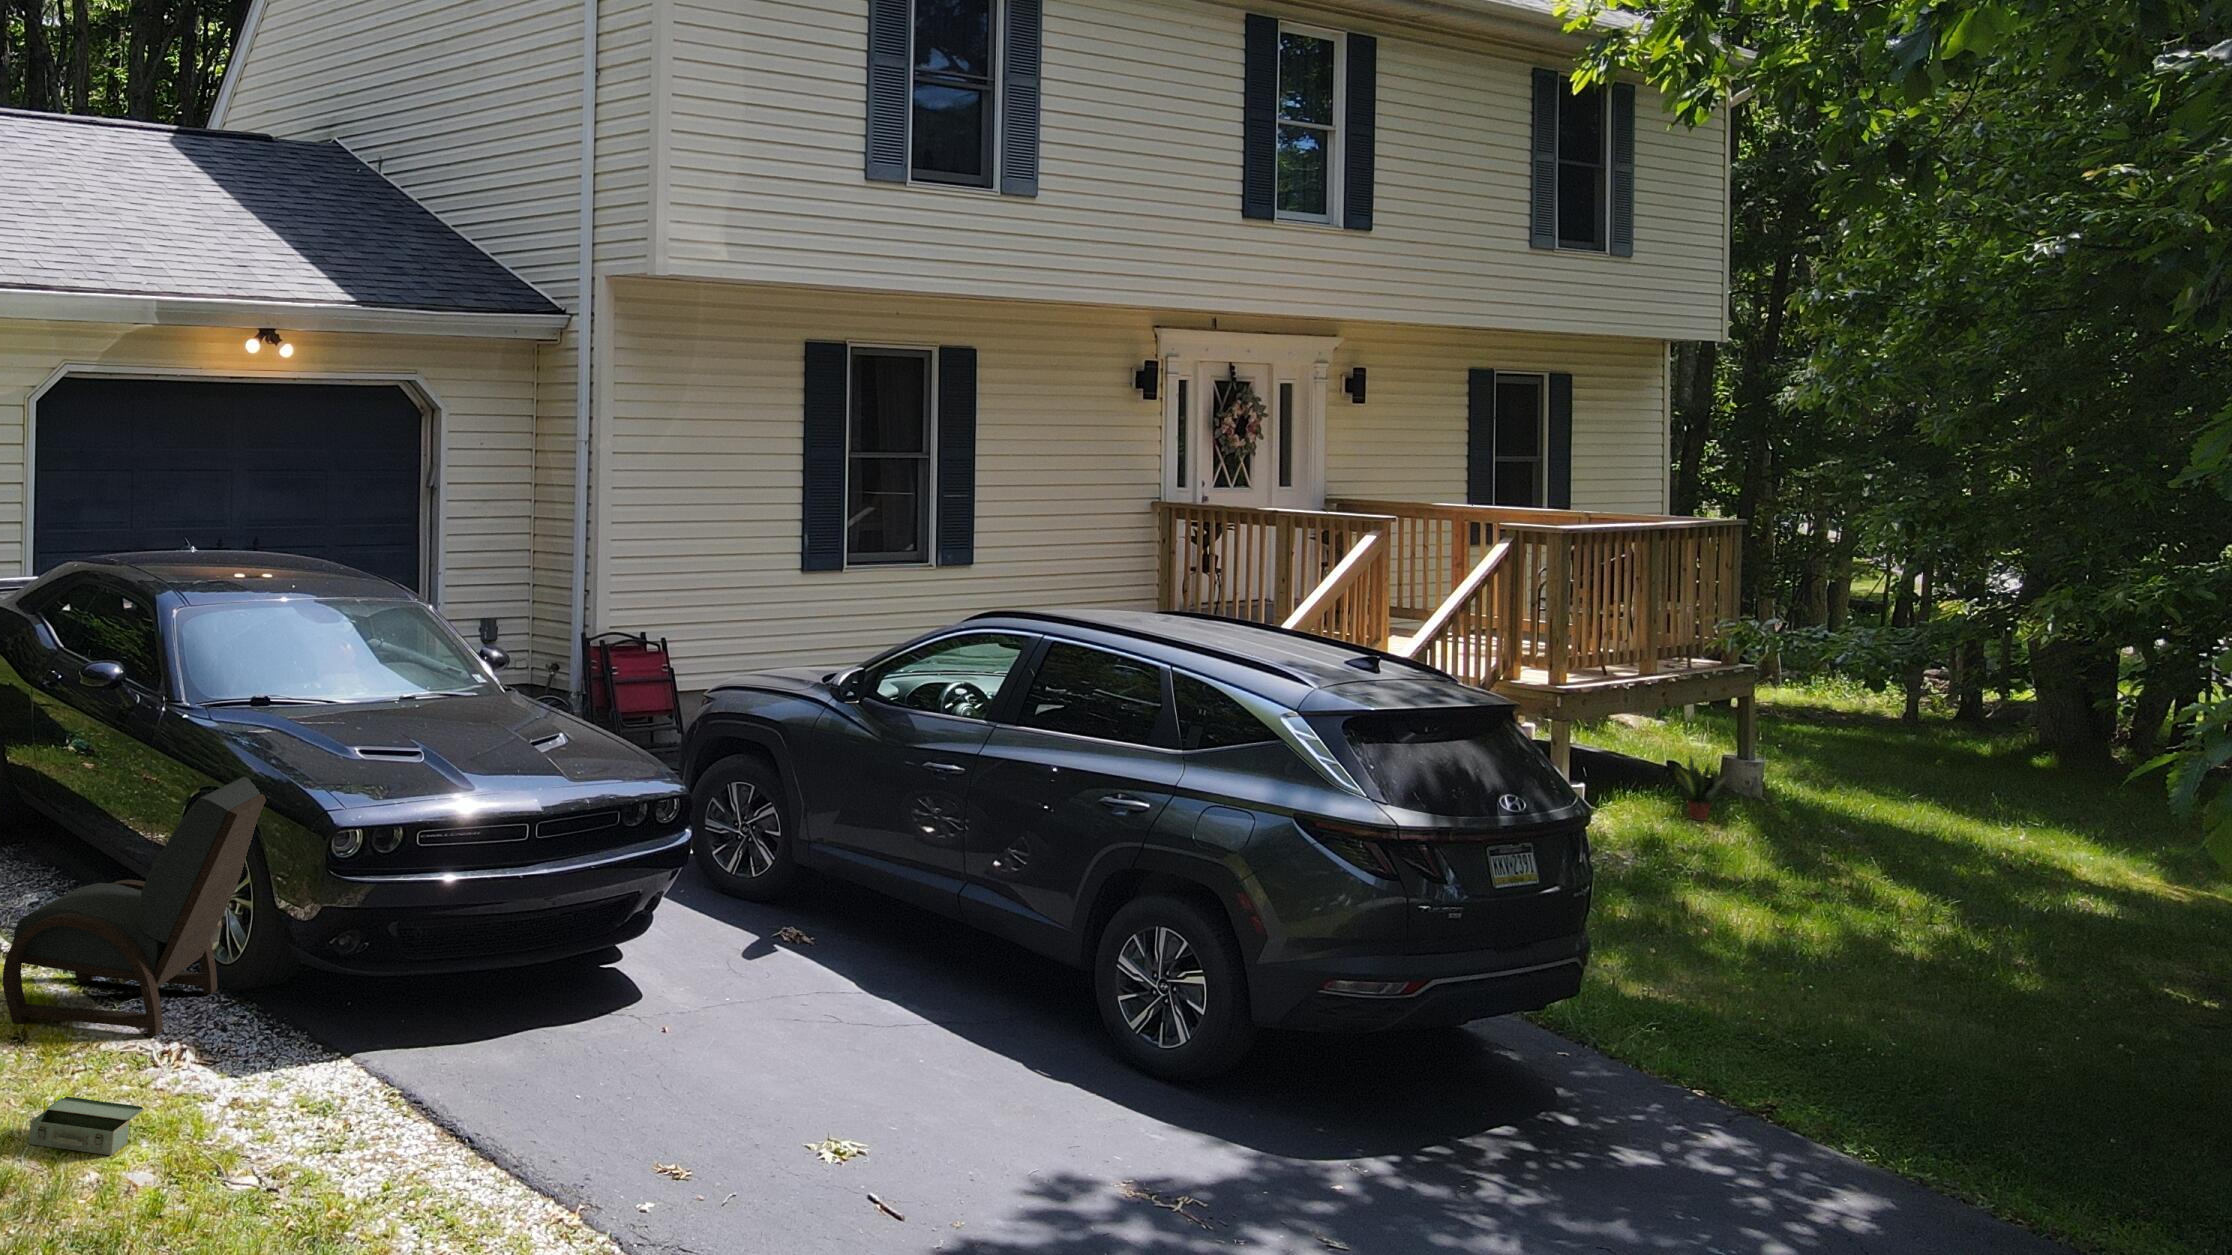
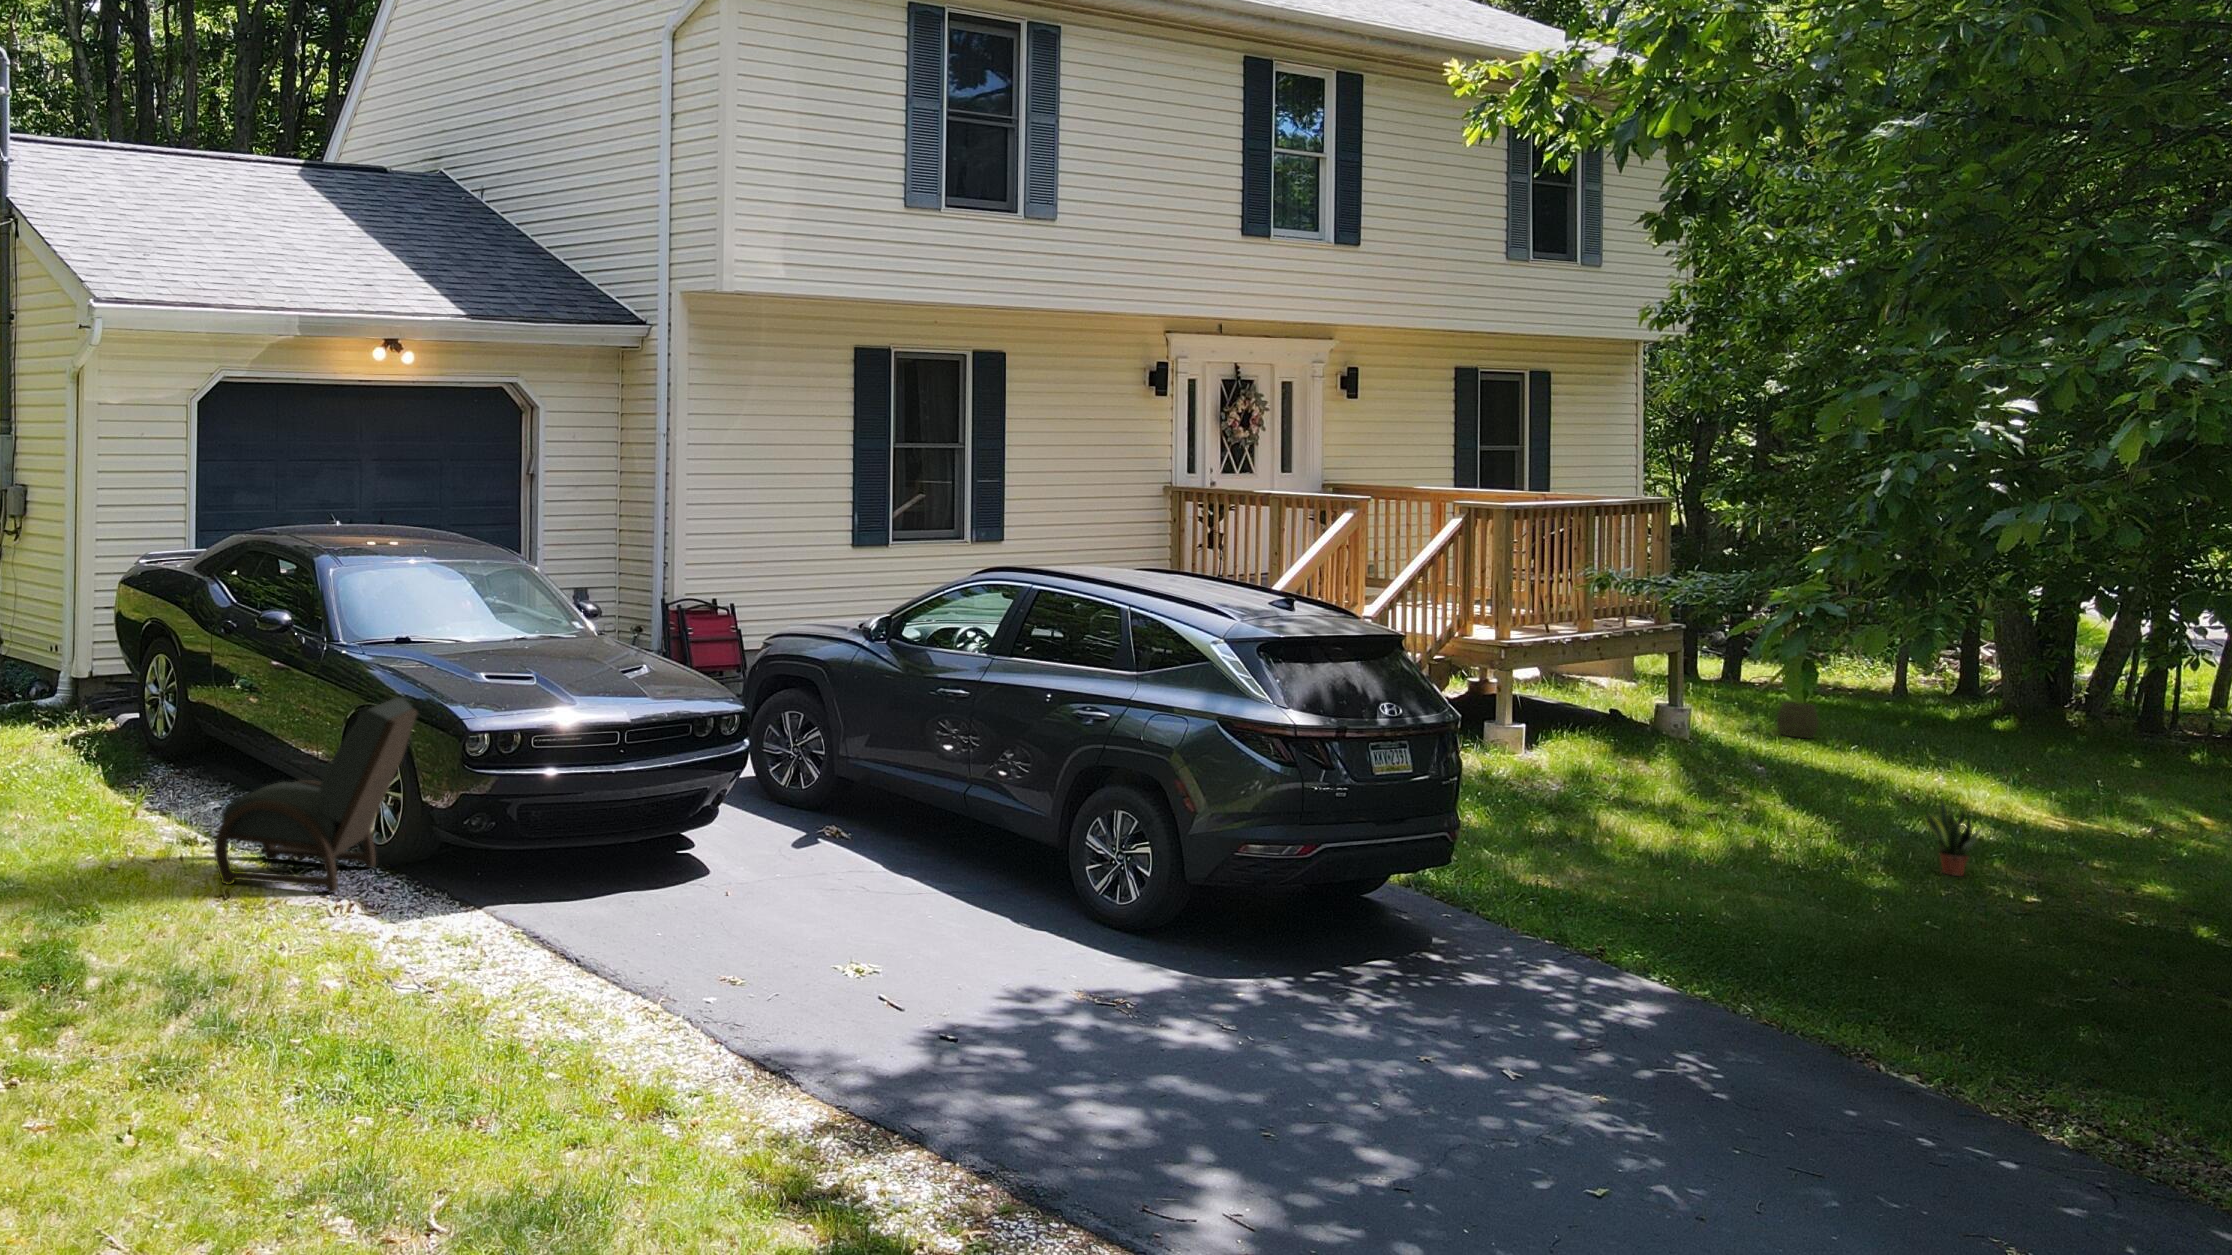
woven basket: none [1832,746,1881,788] -> present [1777,702,1818,738]
potted plant: present [1675,756,1723,821] -> present [1926,799,1986,876]
toolbox: present [29,1096,144,1155] -> none [252,923,335,961]

